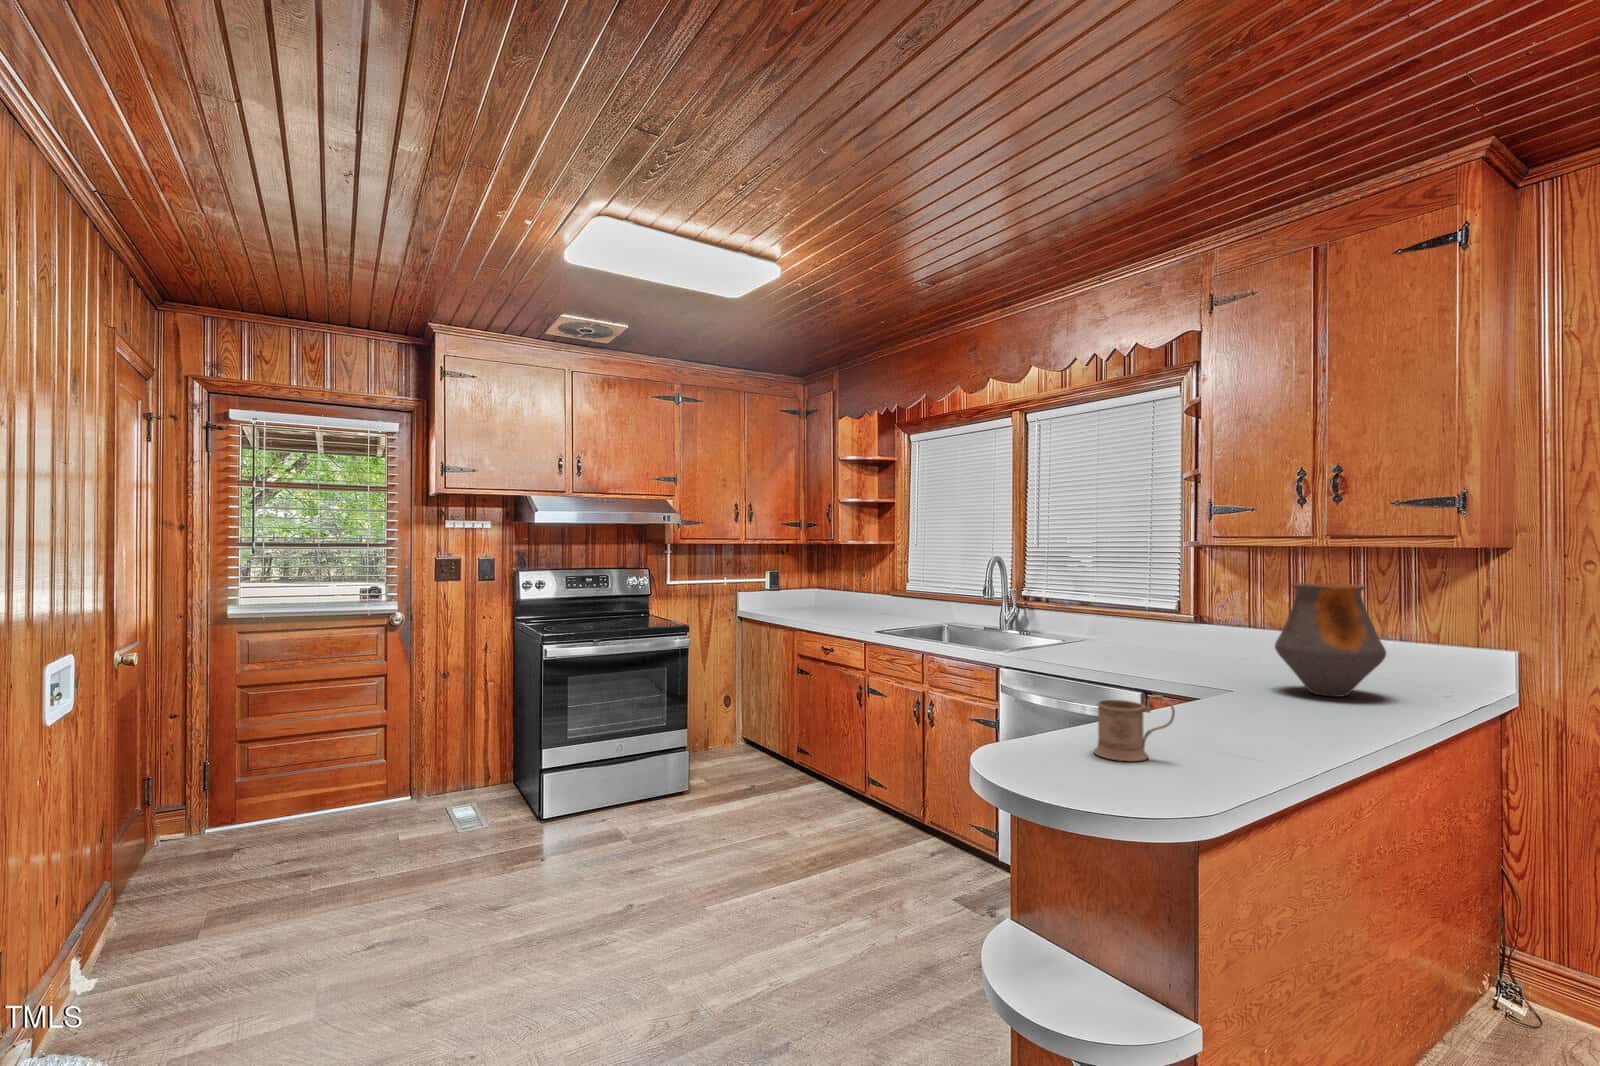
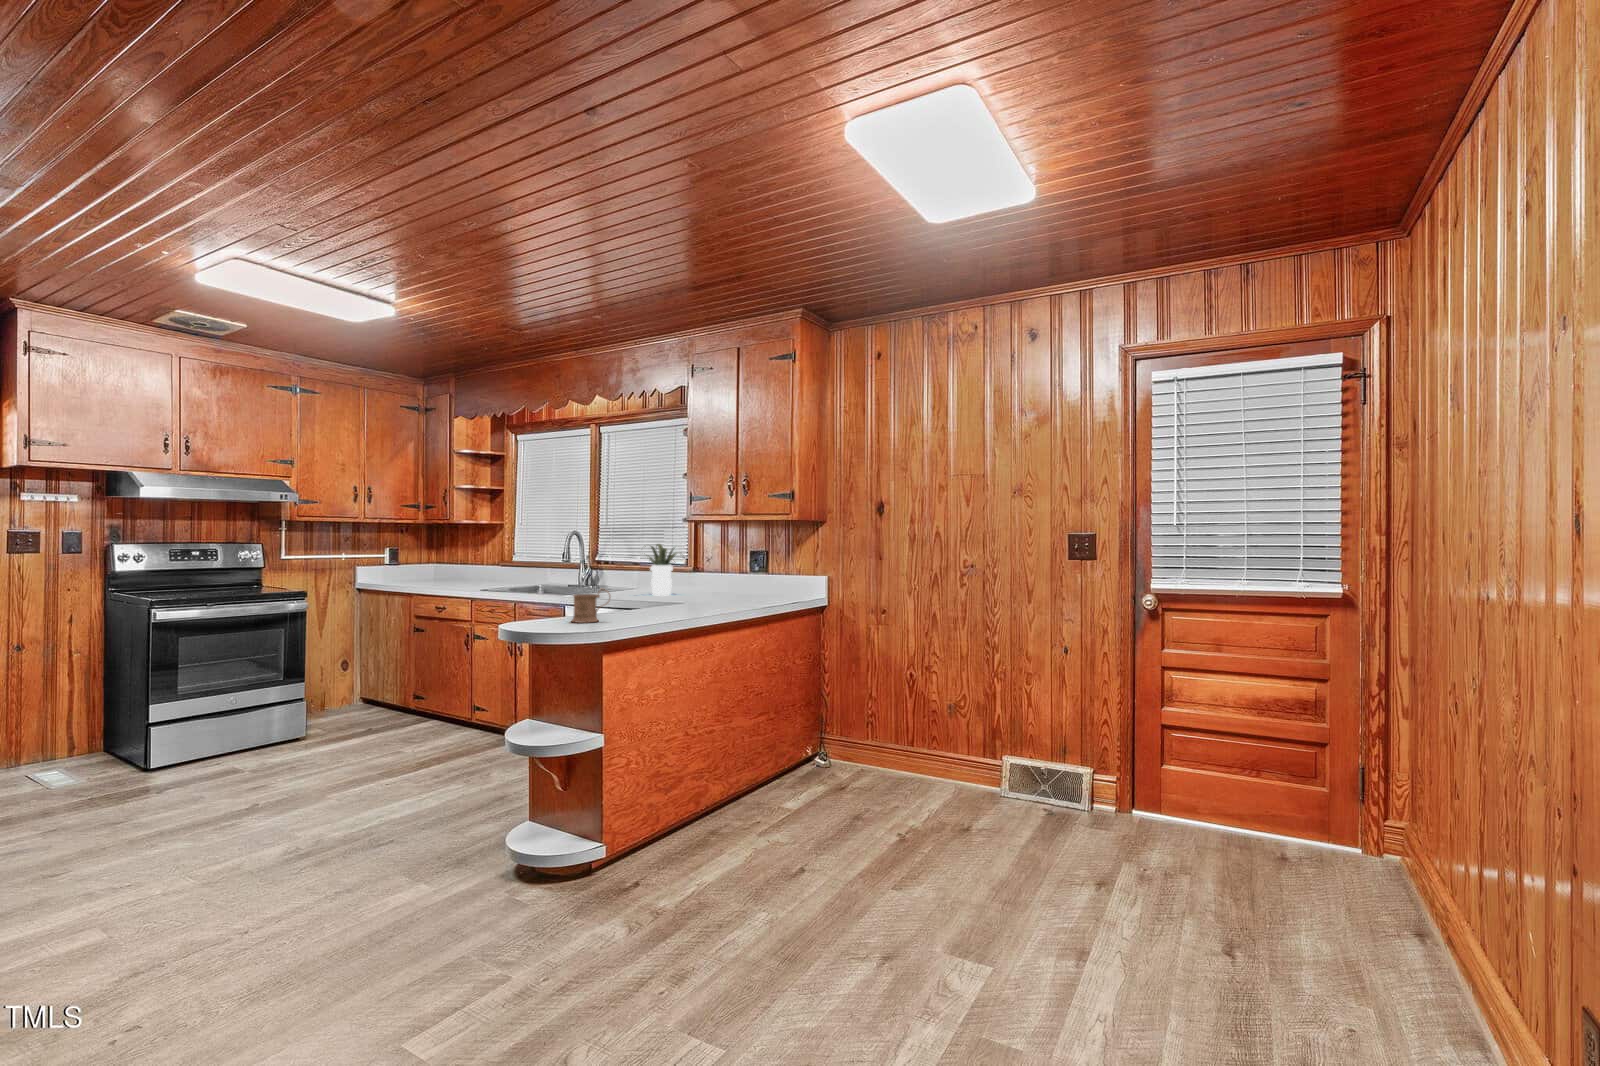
potted plant: none [1094,579,1201,661] -> present [649,544,676,596]
vase: present [1275,583,1386,697] -> none [711,540,763,602]

